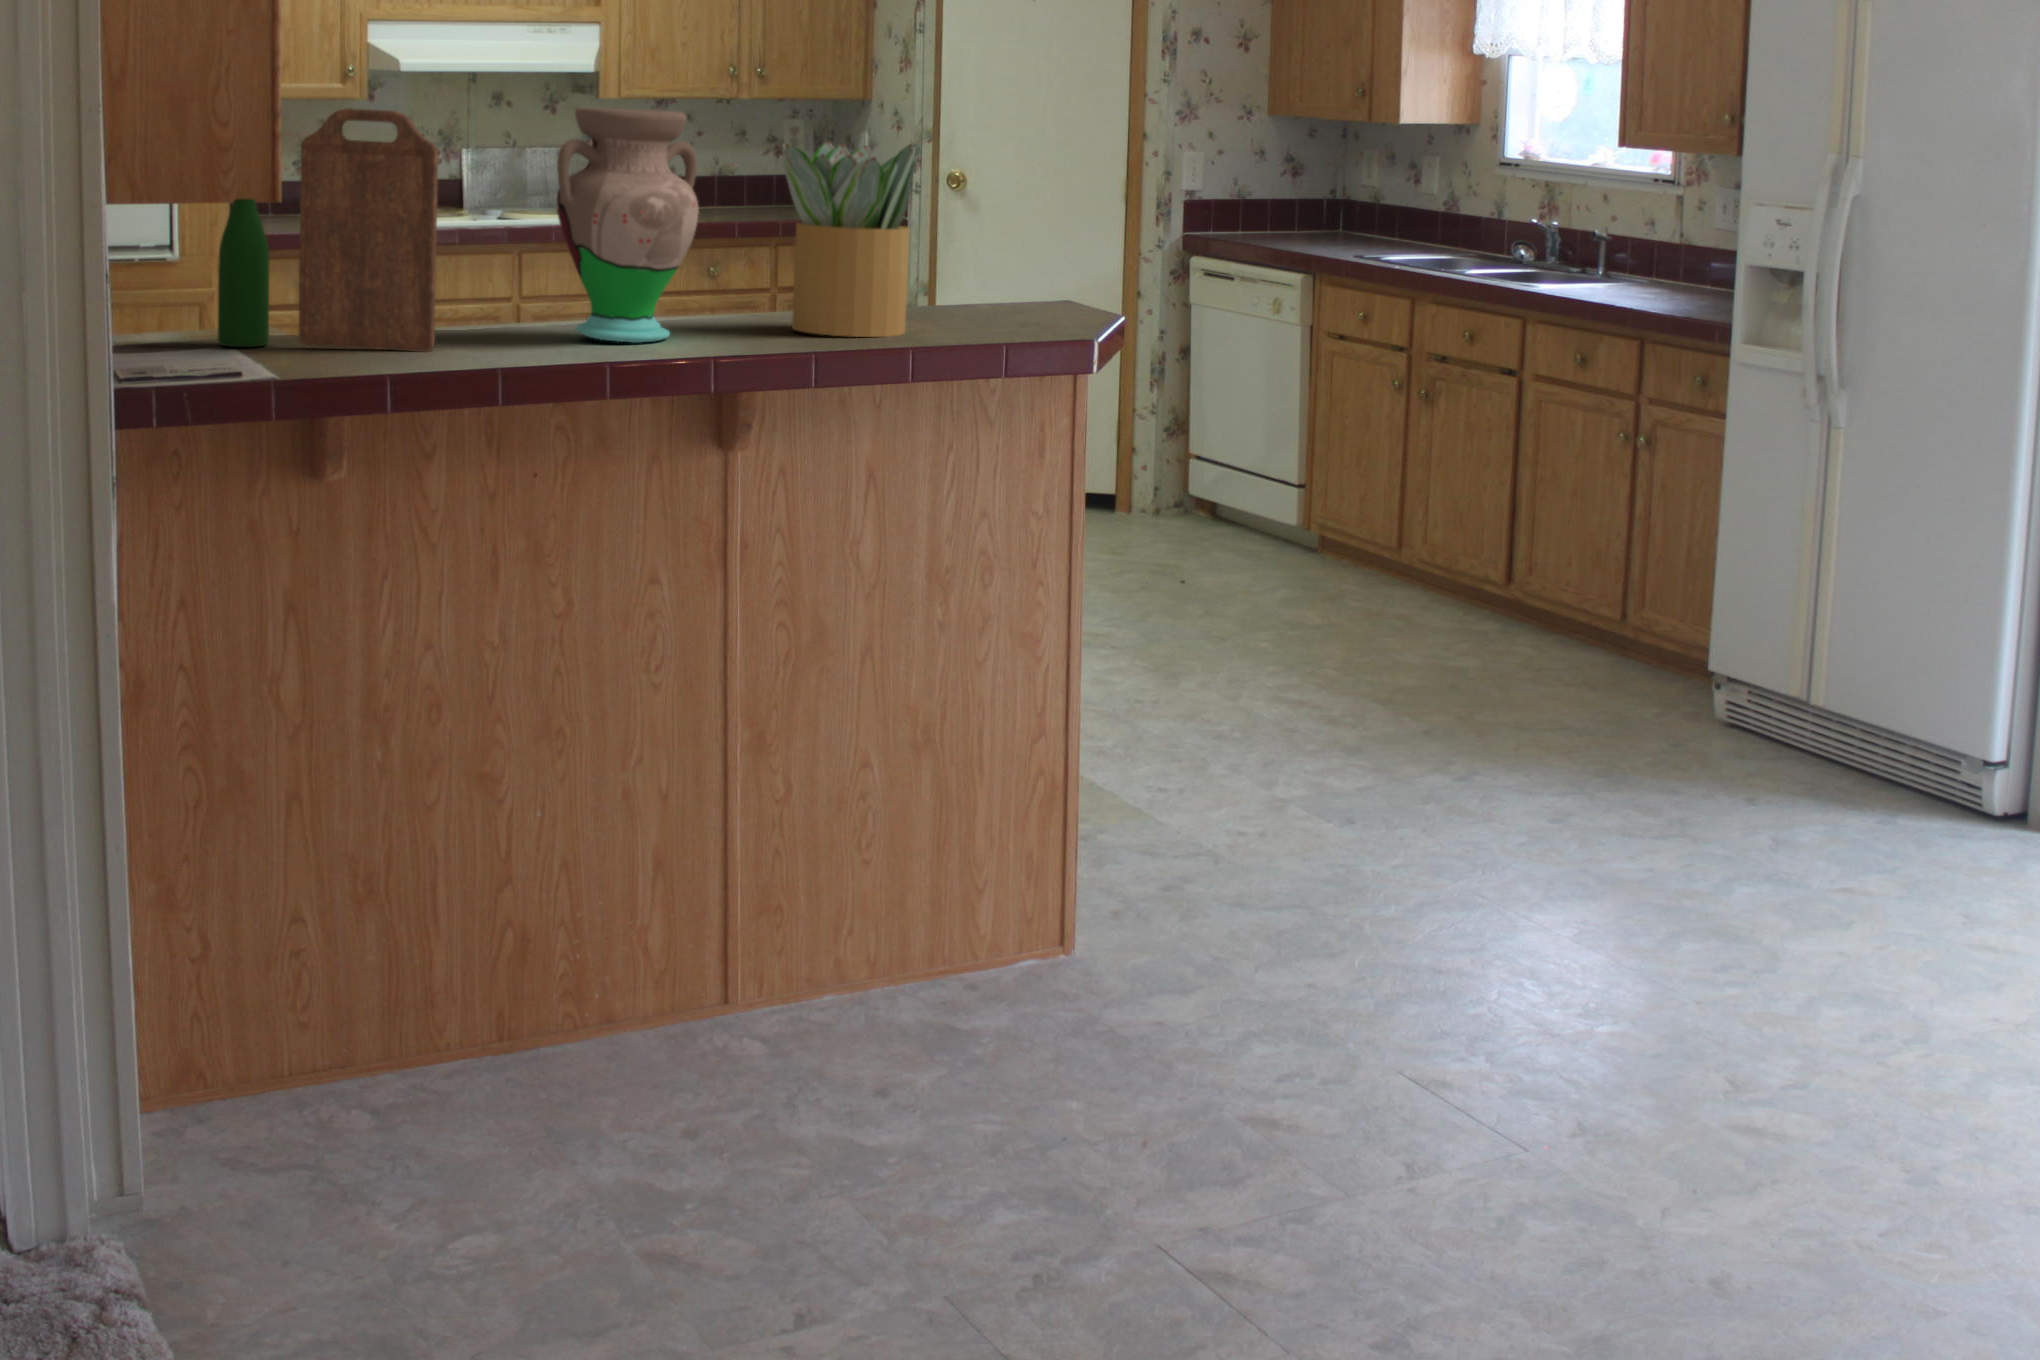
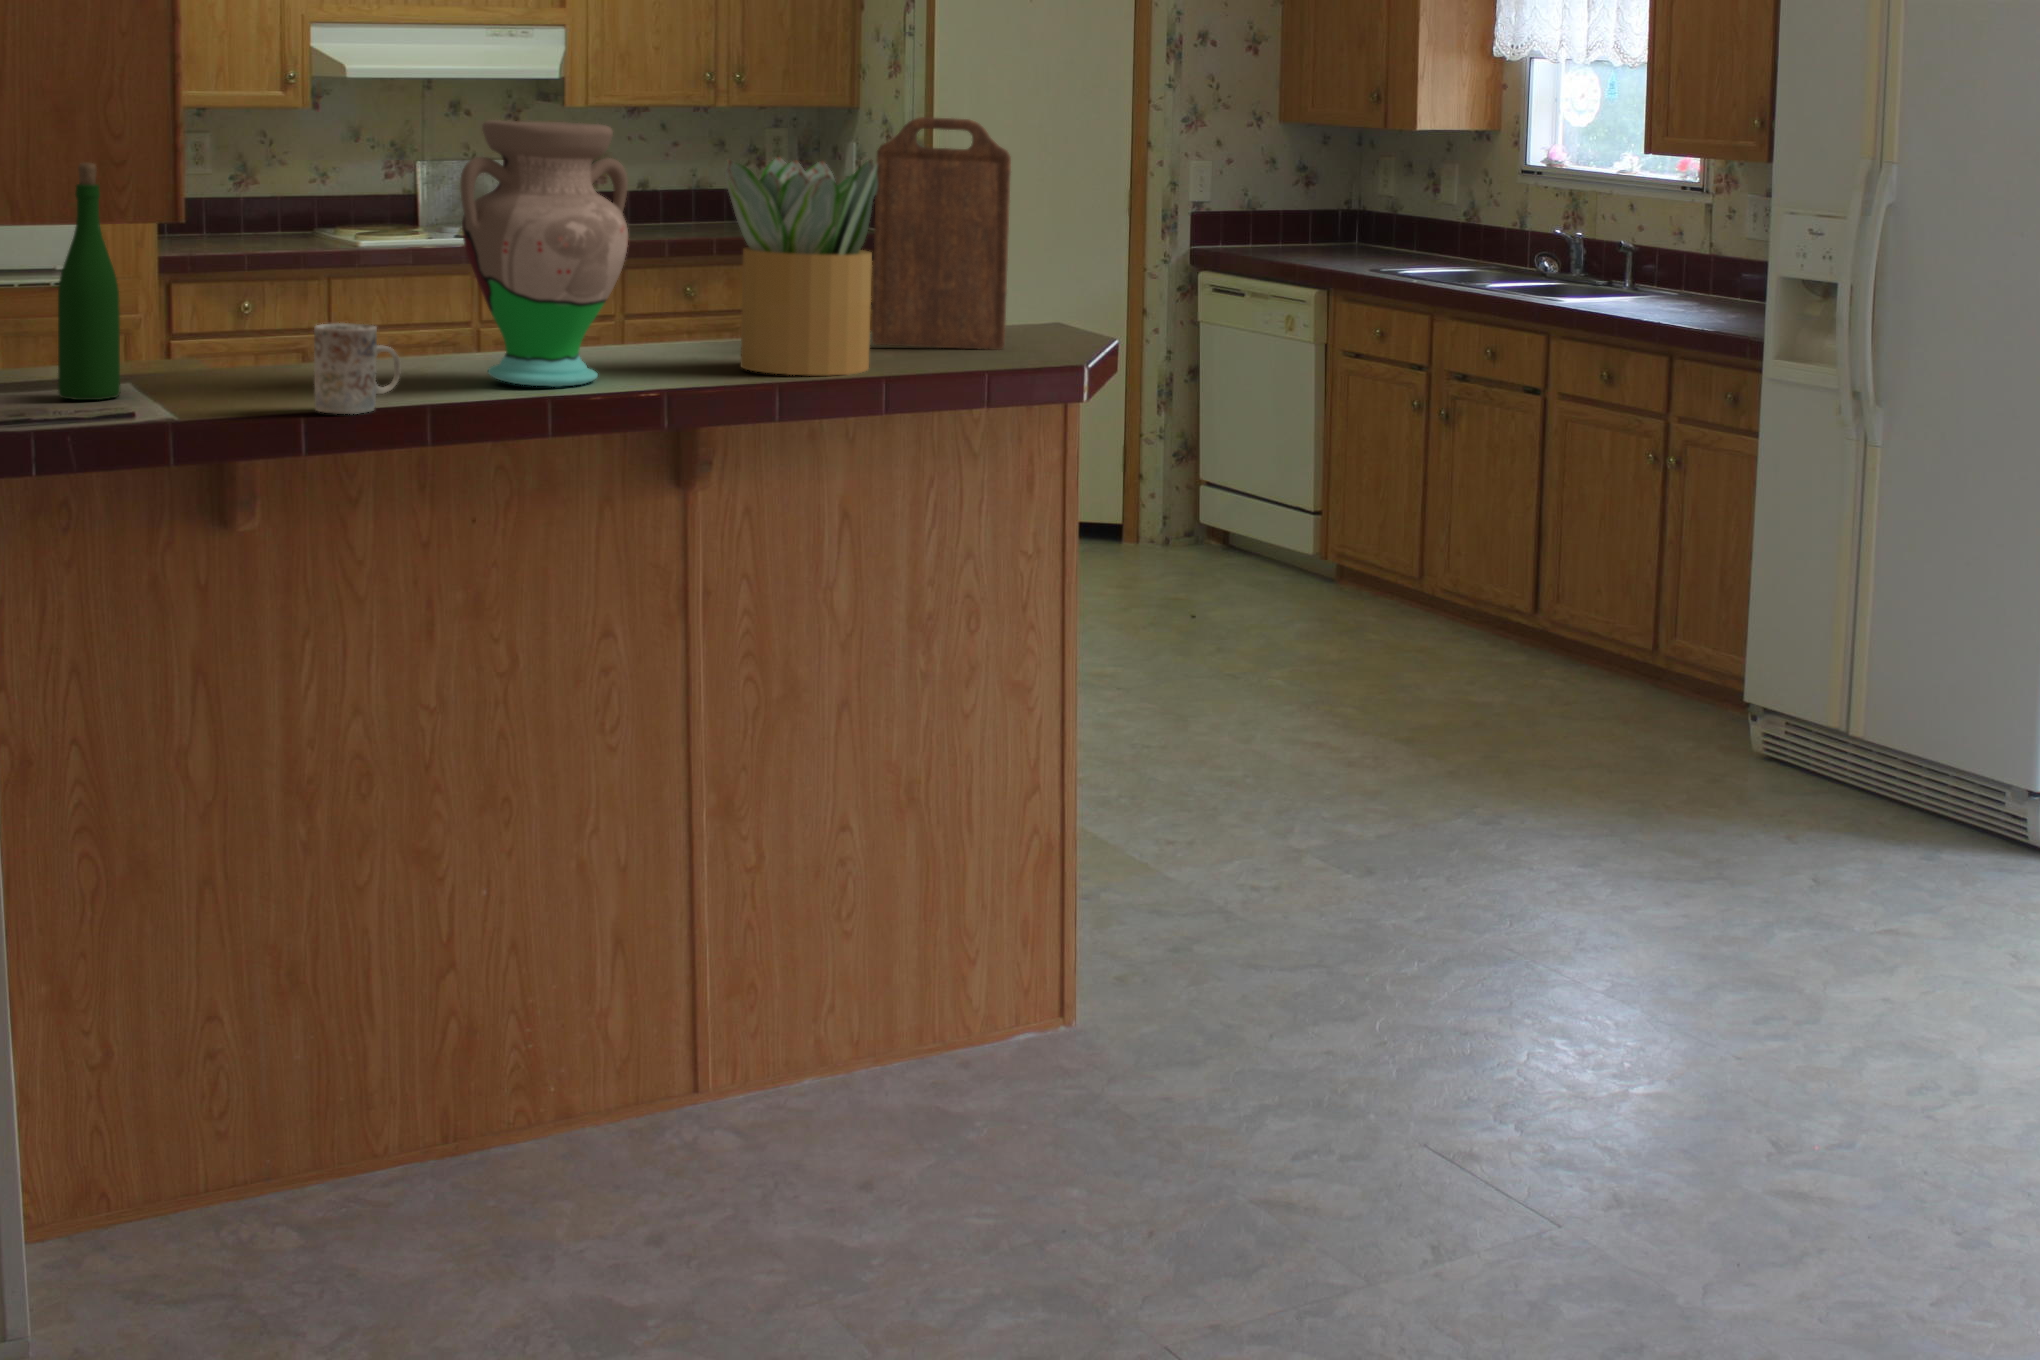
cutting board: present [298,108,438,352] -> present [872,117,1011,350]
mug: none [435,283,507,361] -> present [314,323,400,414]

